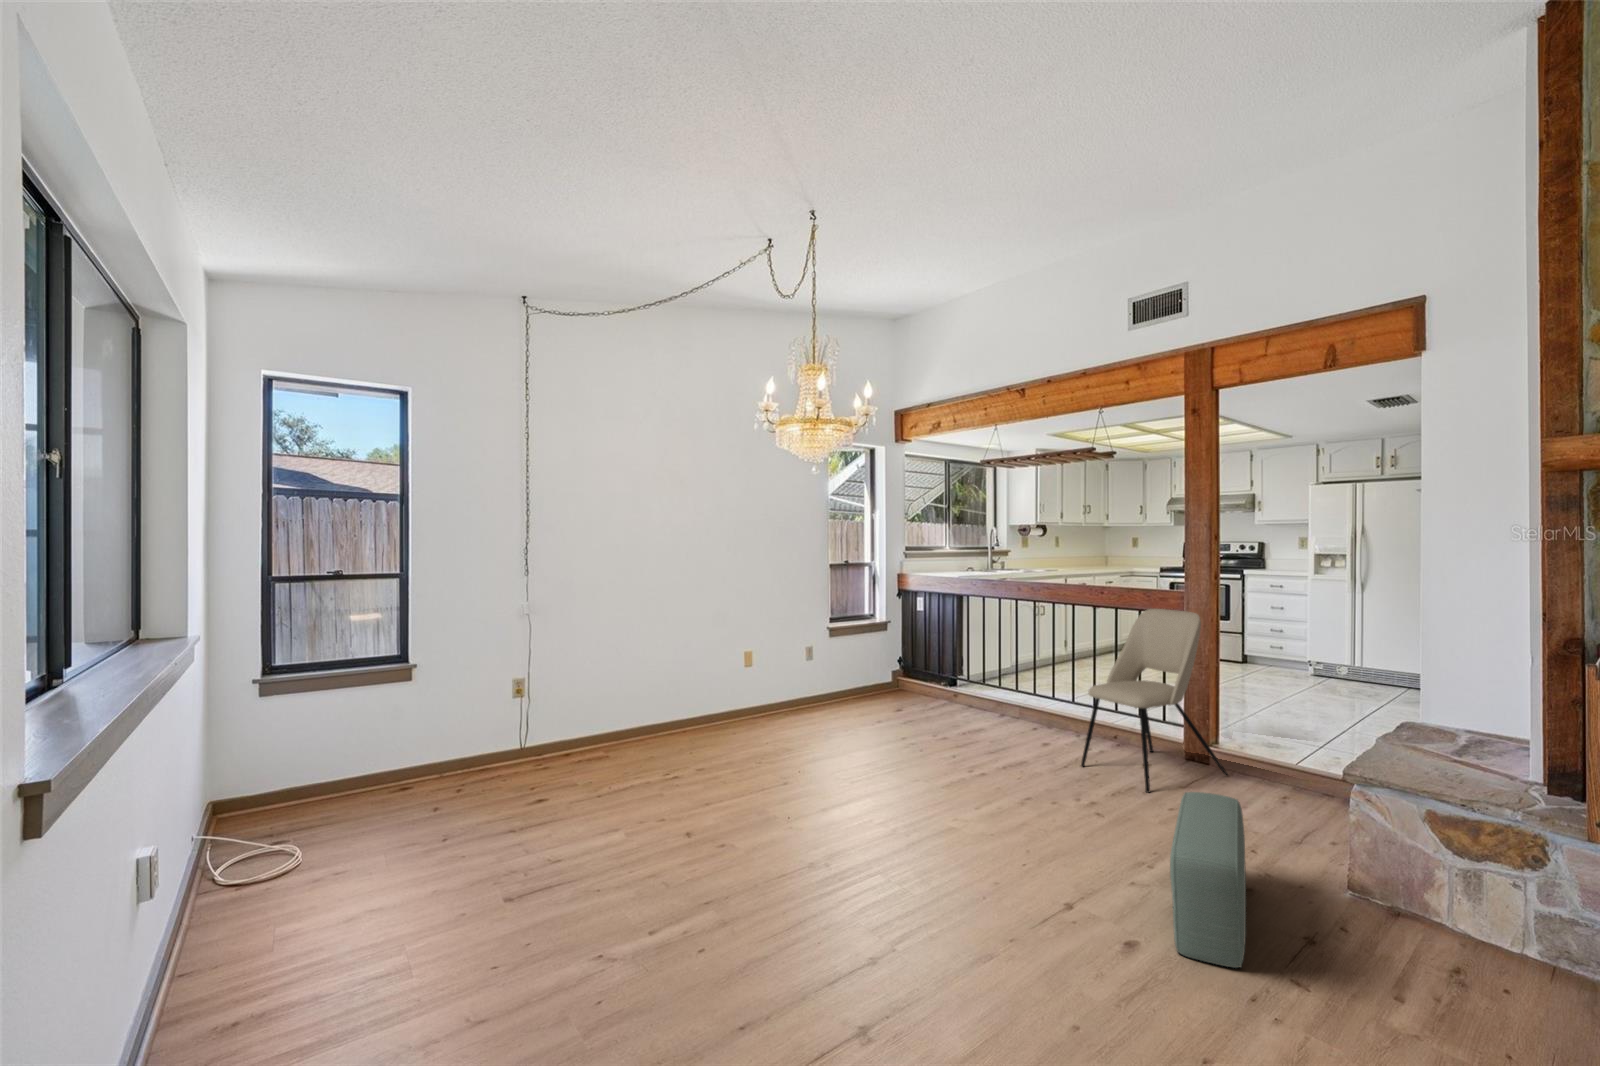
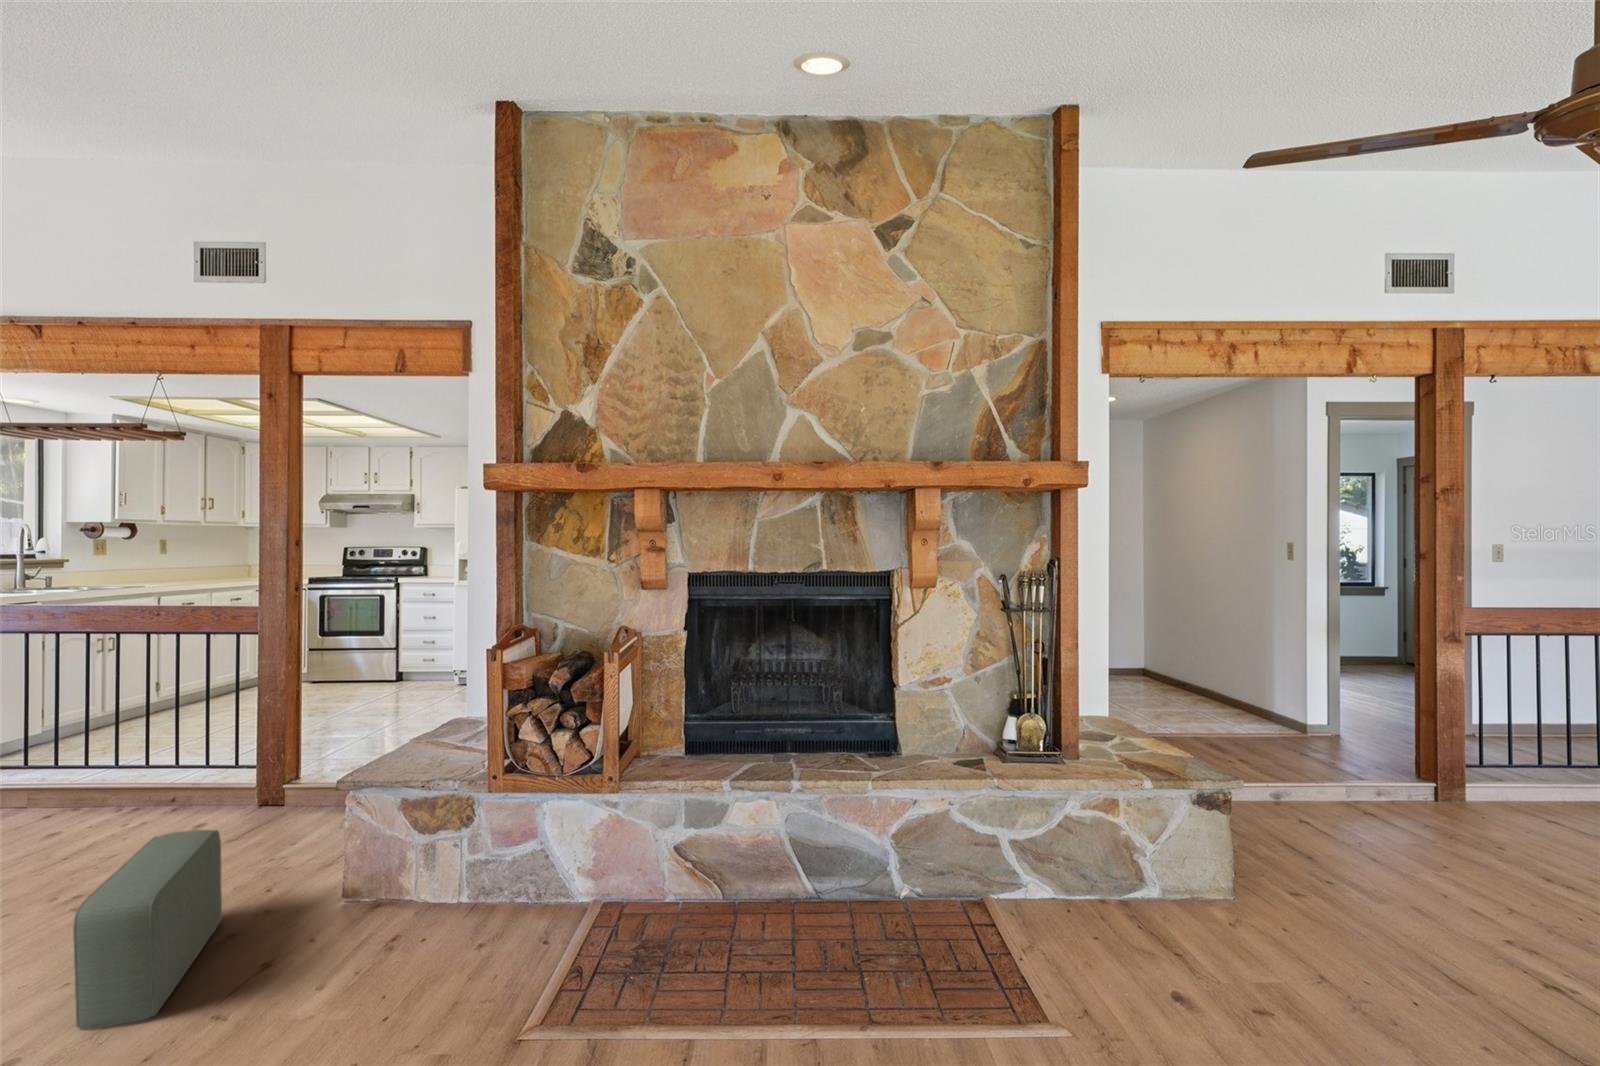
dining chair: present [1081,609,1228,793] -> none [89,625,289,850]

